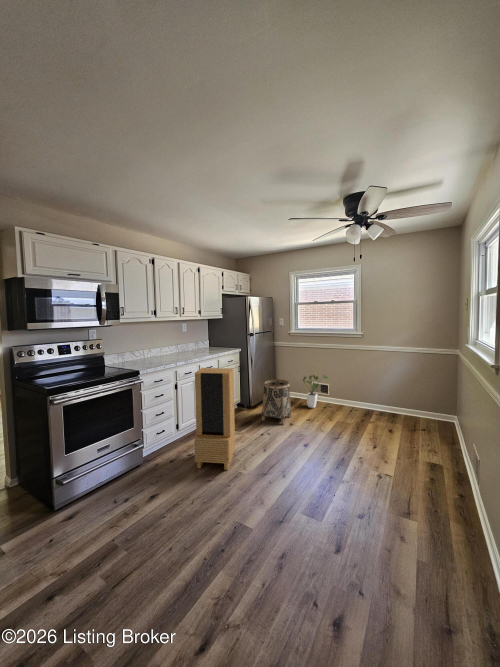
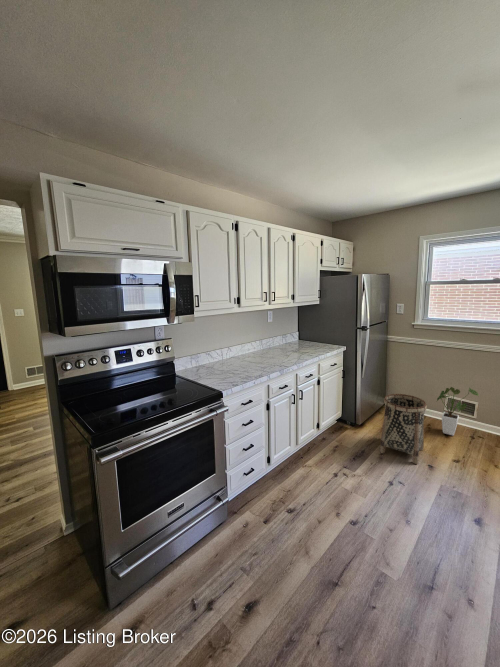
storage cabinet: present [194,368,235,470] -> none [303,388,365,555]

